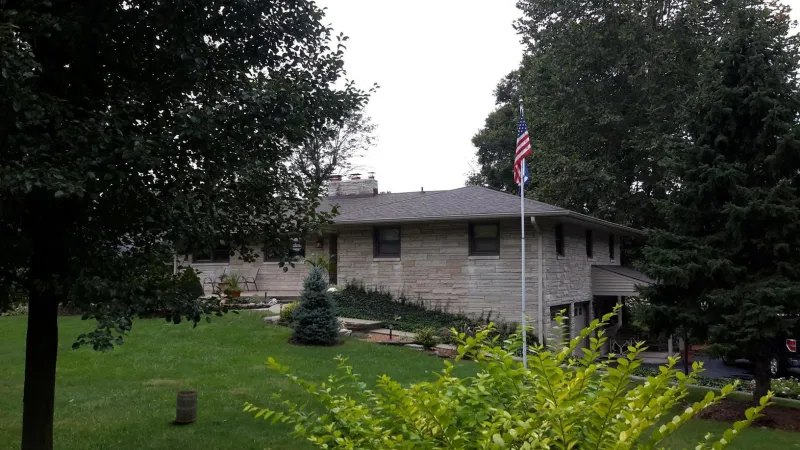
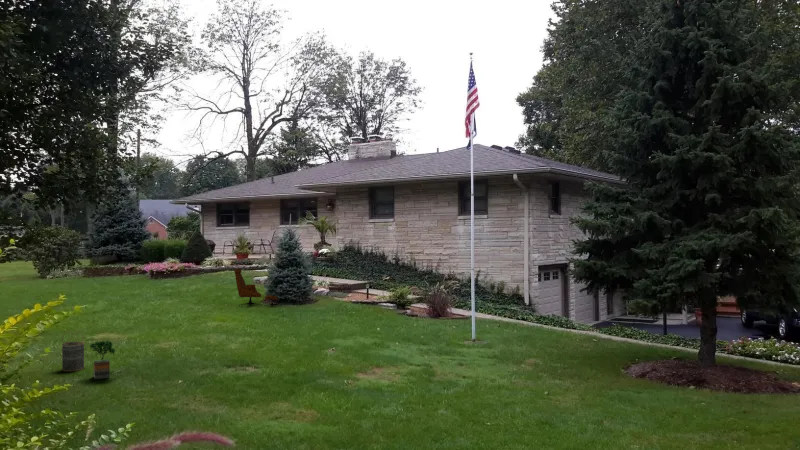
lounge chair: none [265,309,312,349] -> present [234,269,278,307]
potted tree: none [216,389,245,430] -> present [90,341,116,379]

